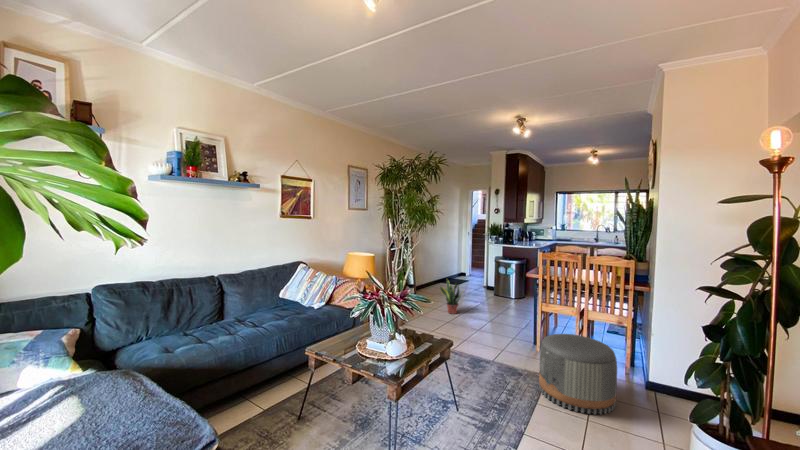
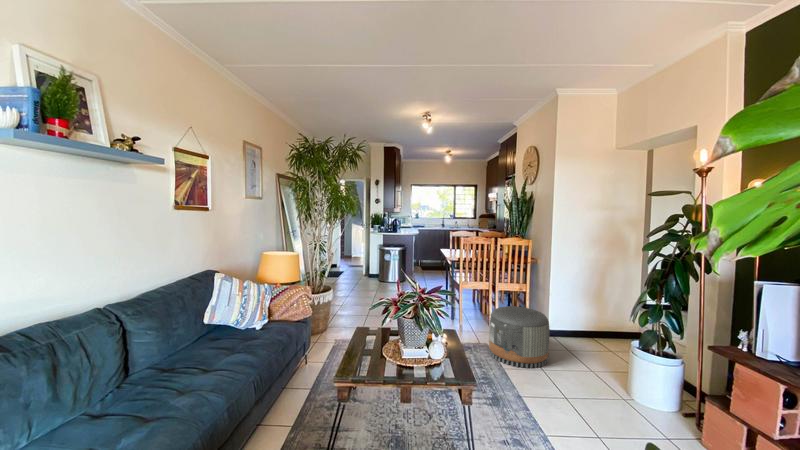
potted plant: present [440,280,463,314] -> none [348,272,371,308]

